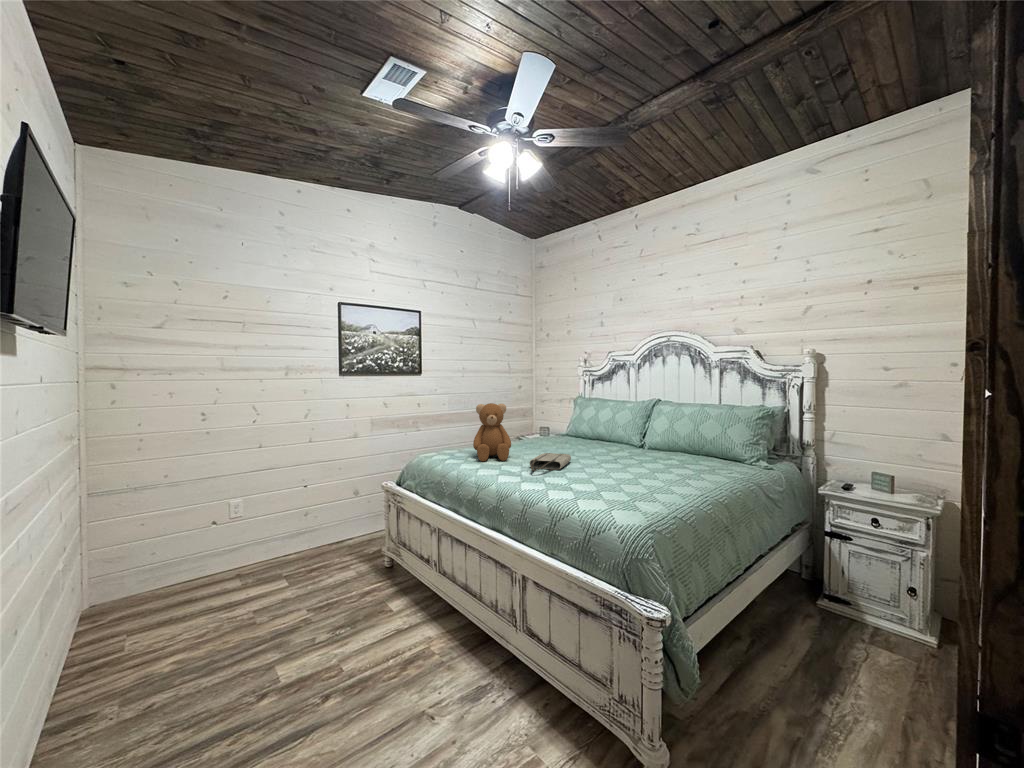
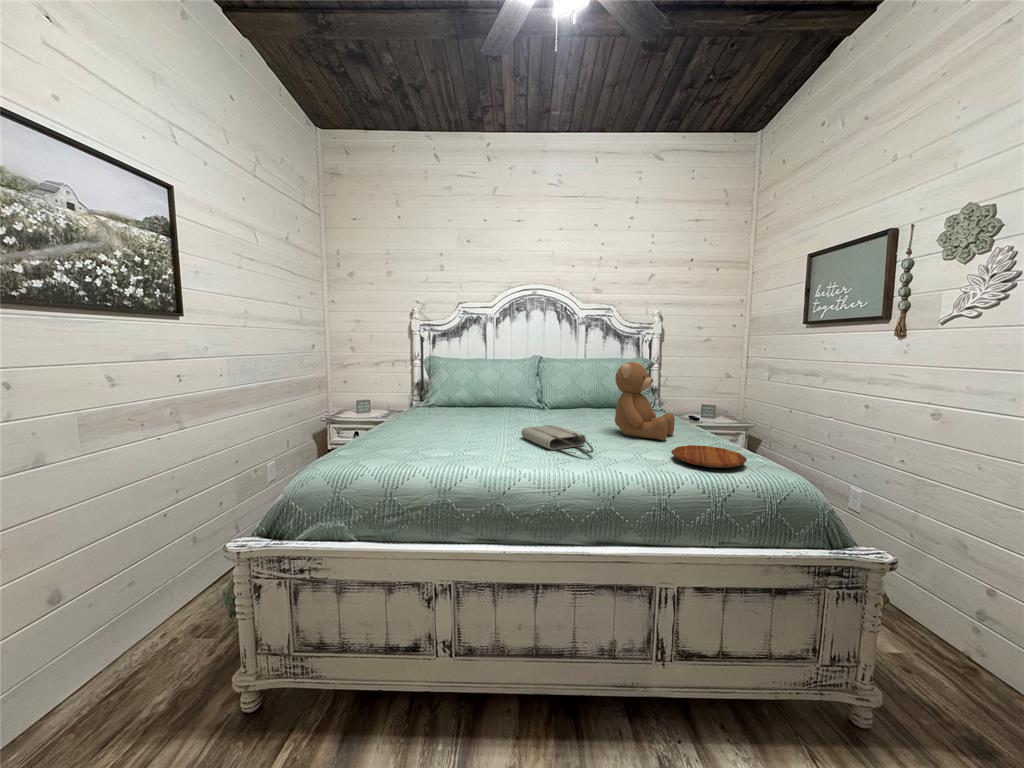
teddy bear: present [473,403,511,461] -> present [615,362,675,441]
tray: none [566,480,624,497] -> present [671,445,747,468]

